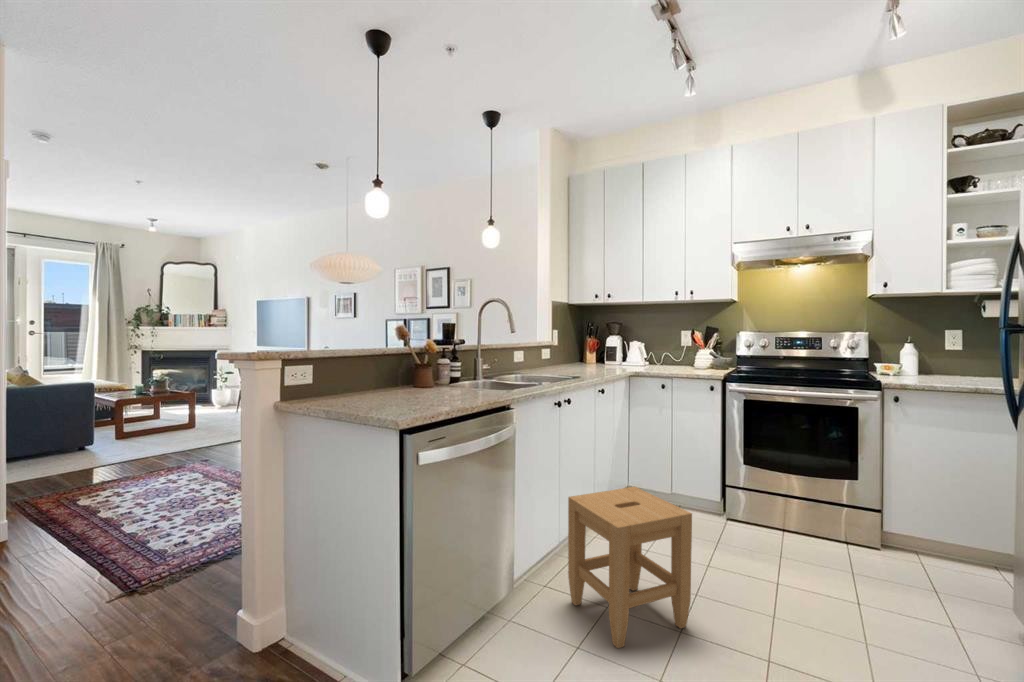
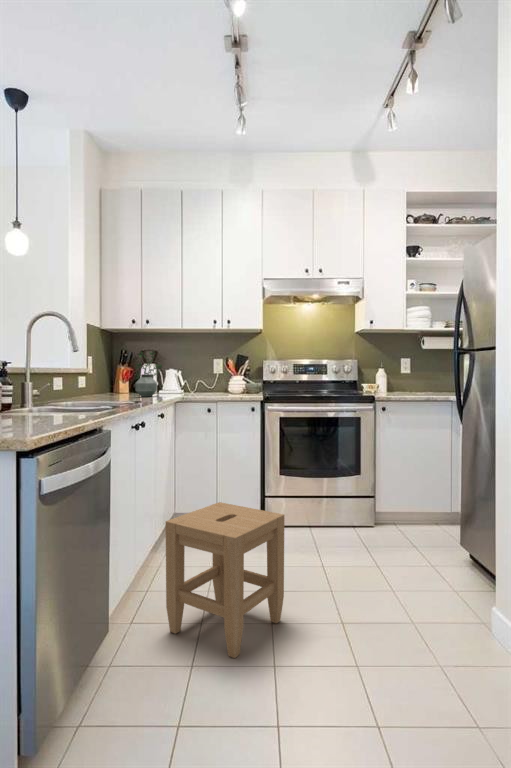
potted plant: none [587,325,614,371] -> present [136,351,162,397]

